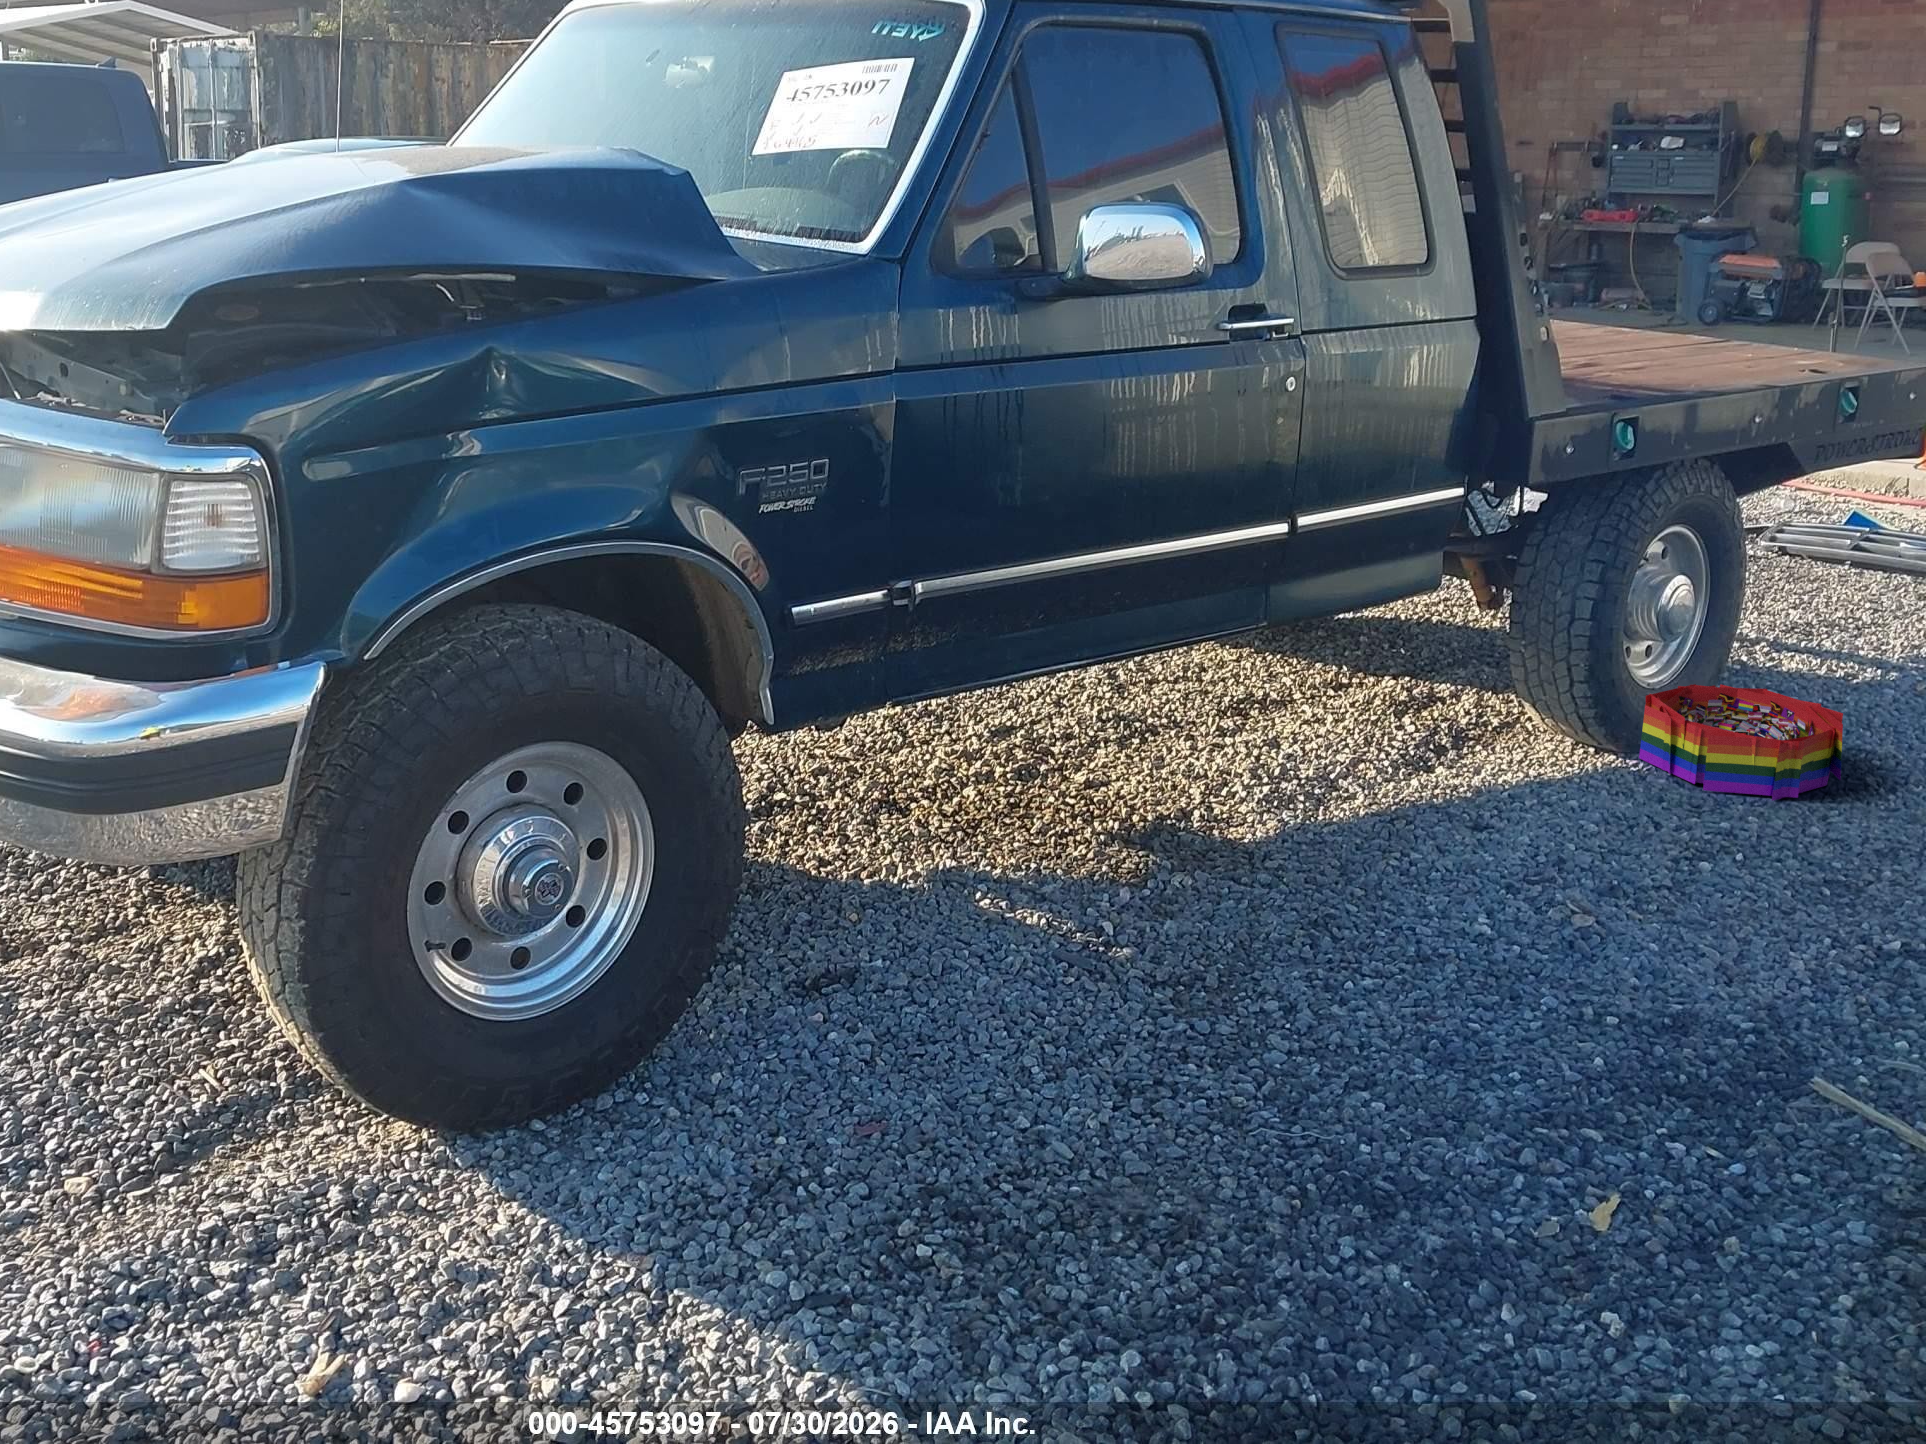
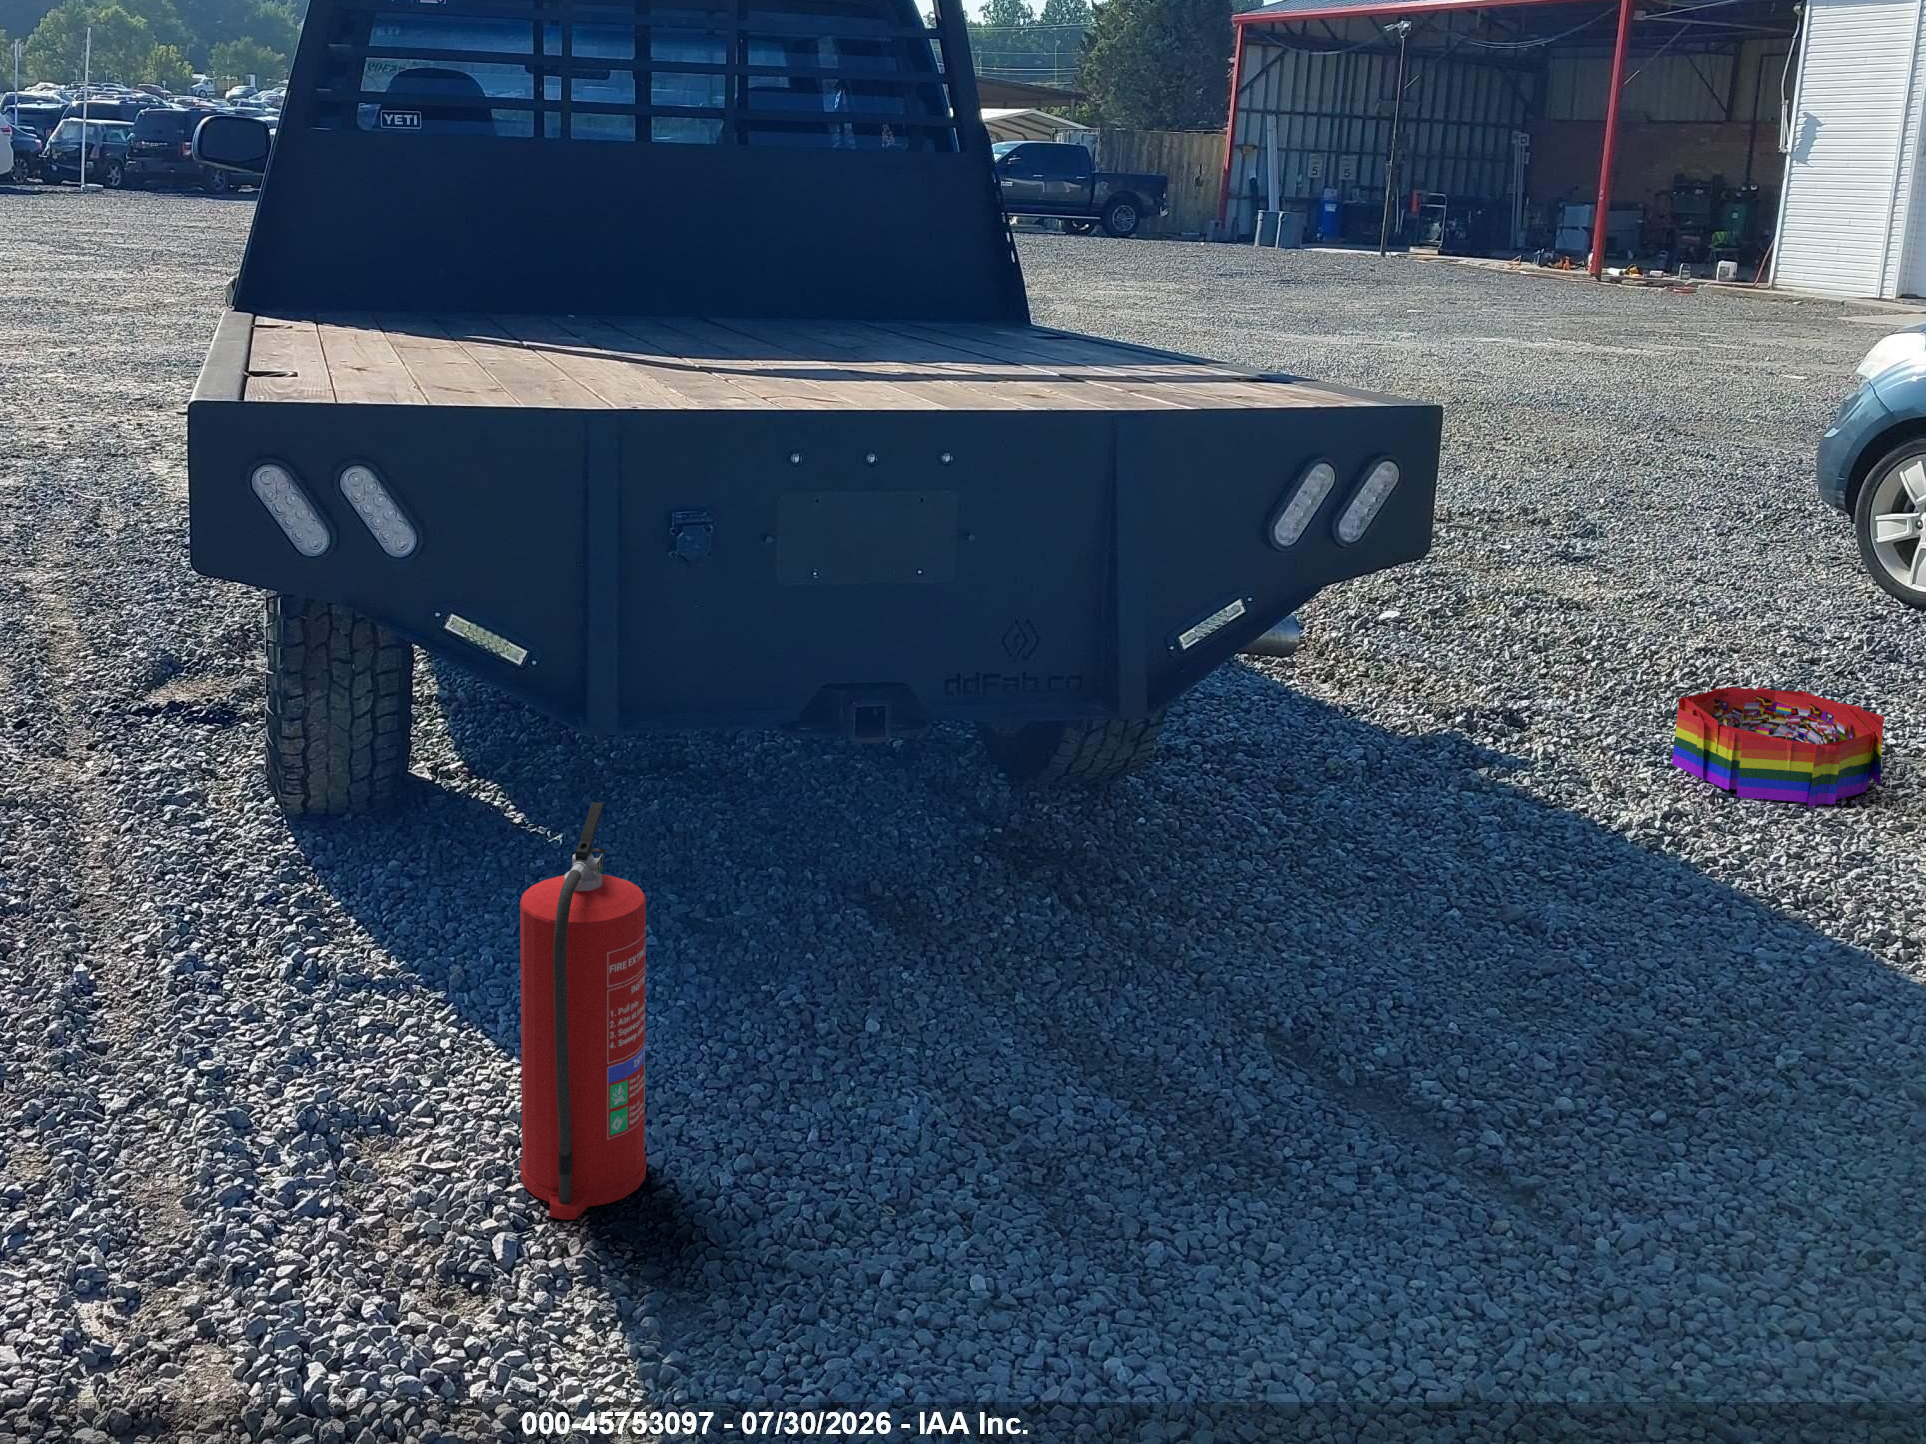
fire extinguisher: none [531,798,655,1212] -> present [520,802,646,1220]

